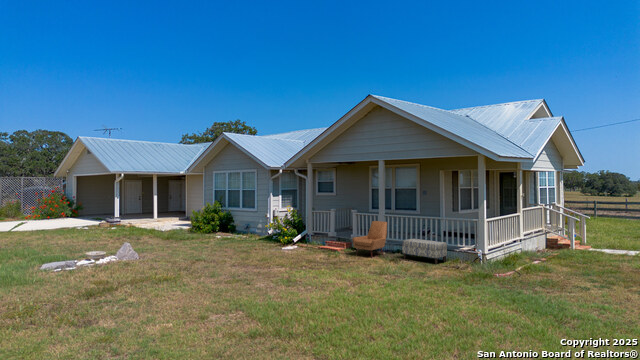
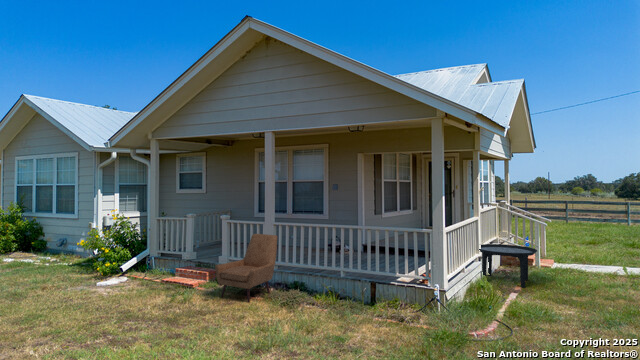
round table: none [520,232,563,259] -> present [479,244,537,288]
bench: present [402,239,447,264] -> none [303,263,379,312]

